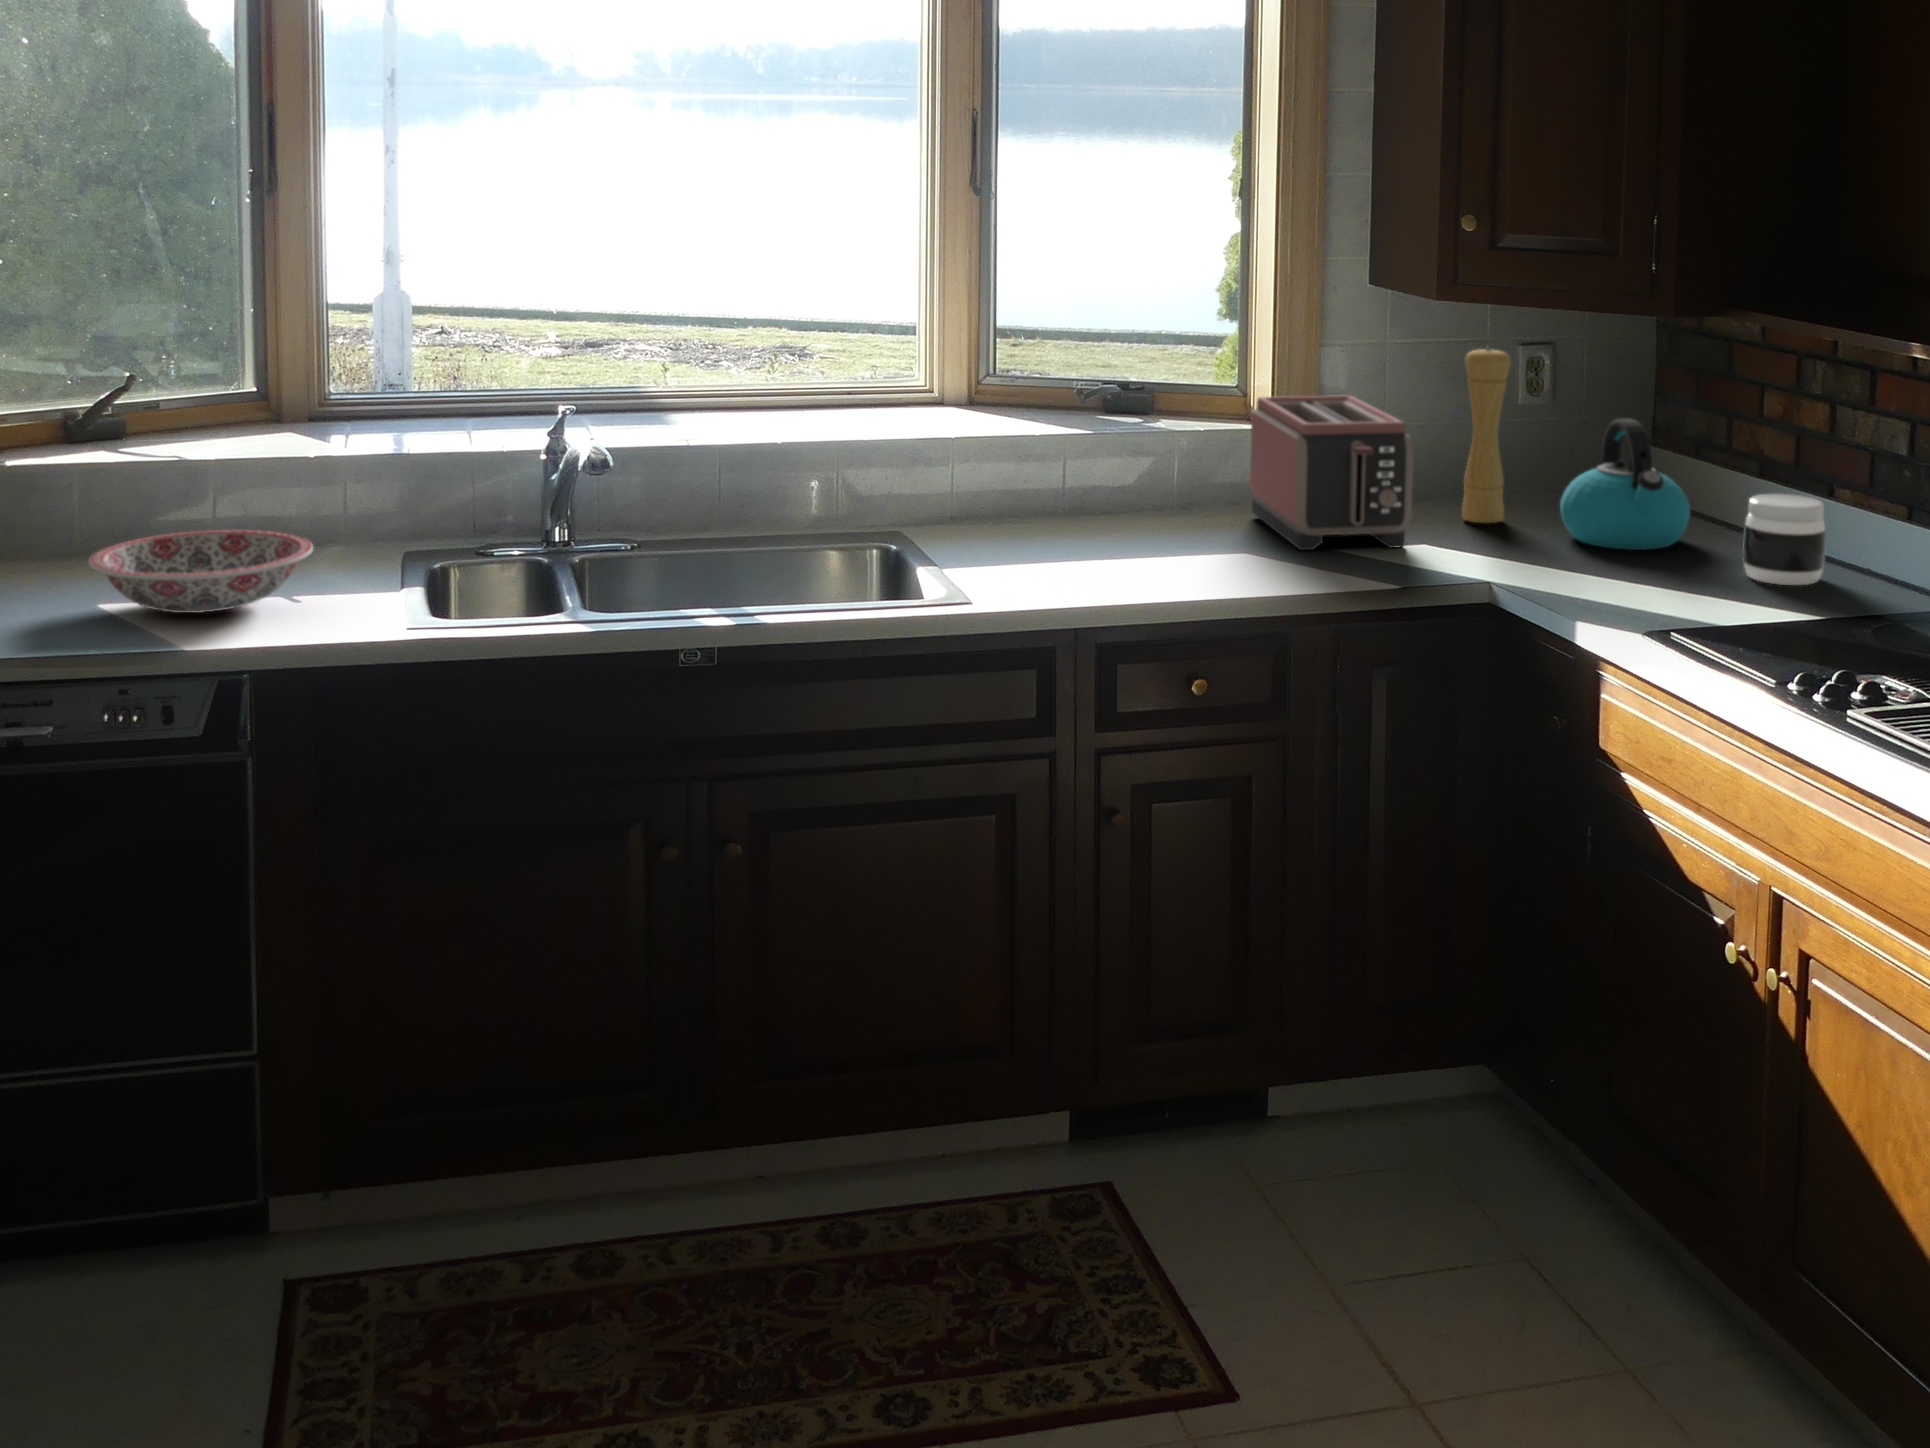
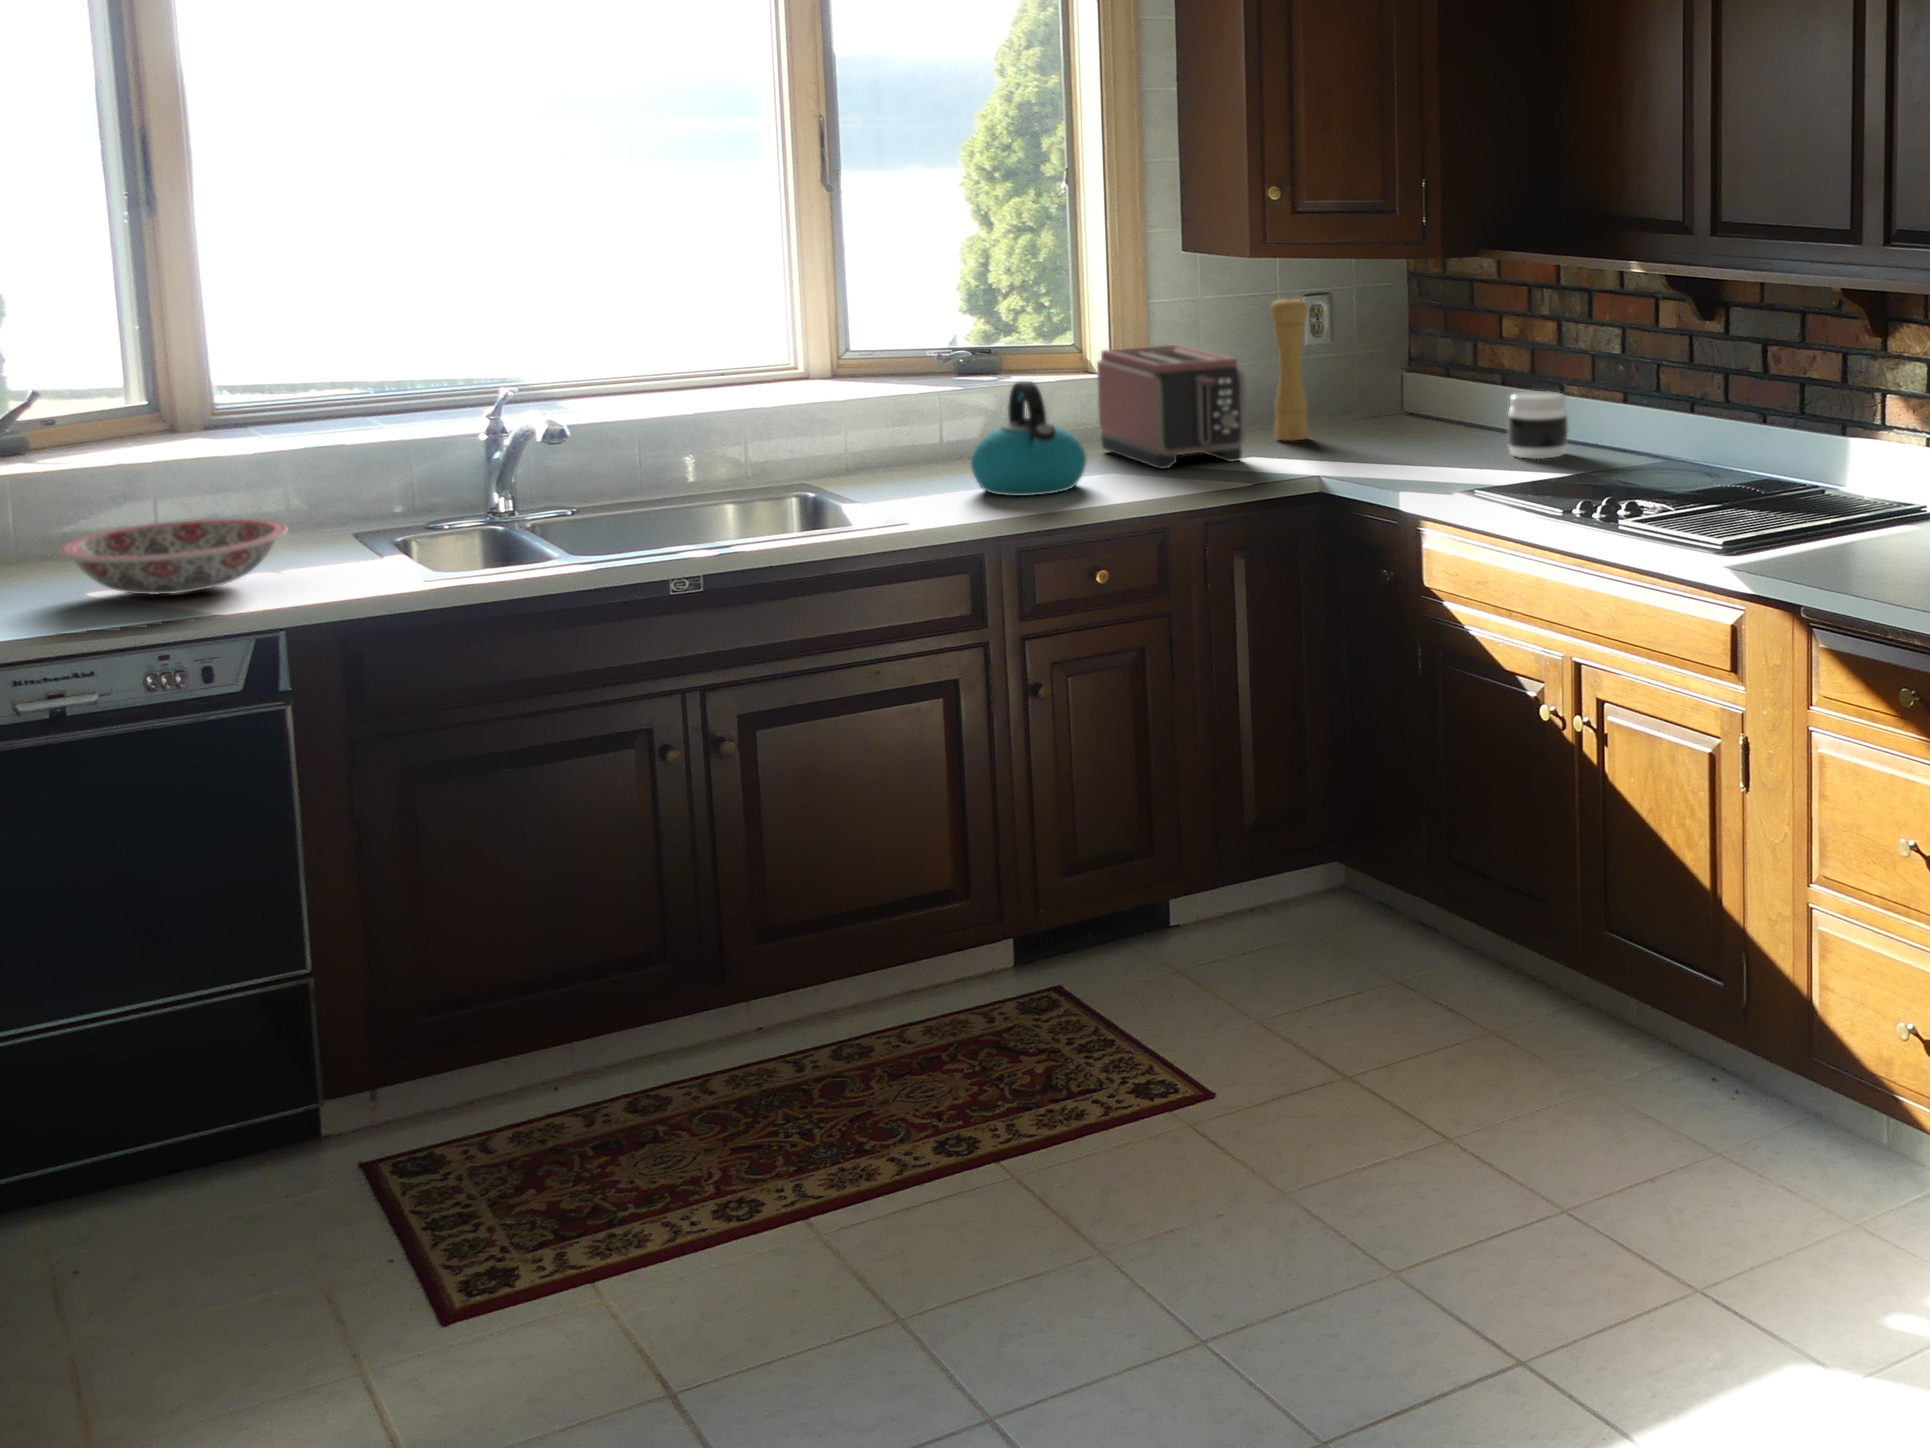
kettle: present [1560,419,1690,550] -> present [971,381,1086,496]

